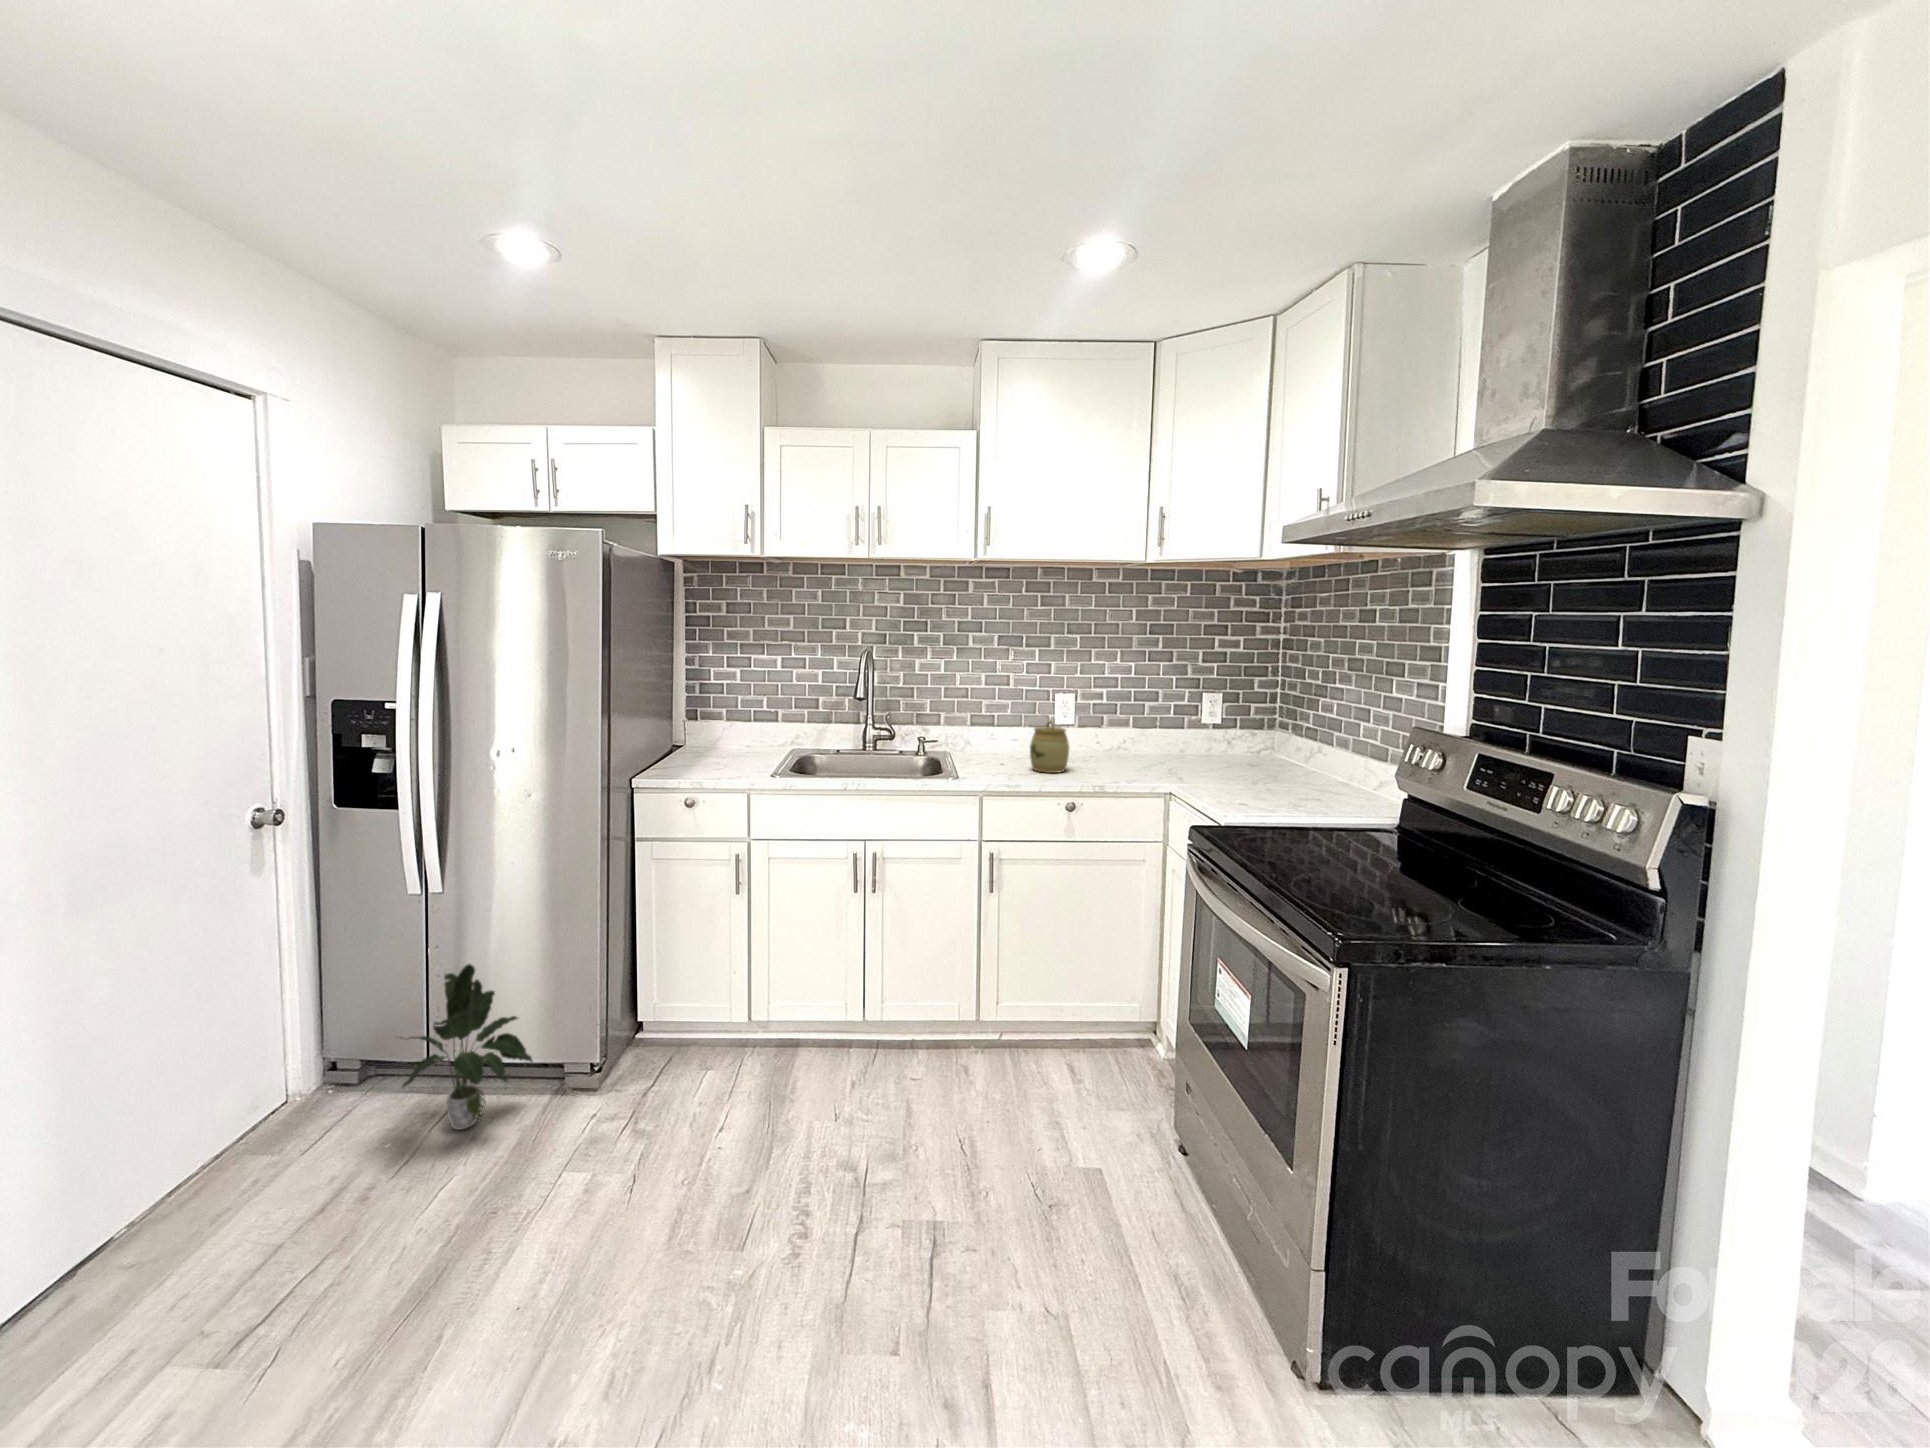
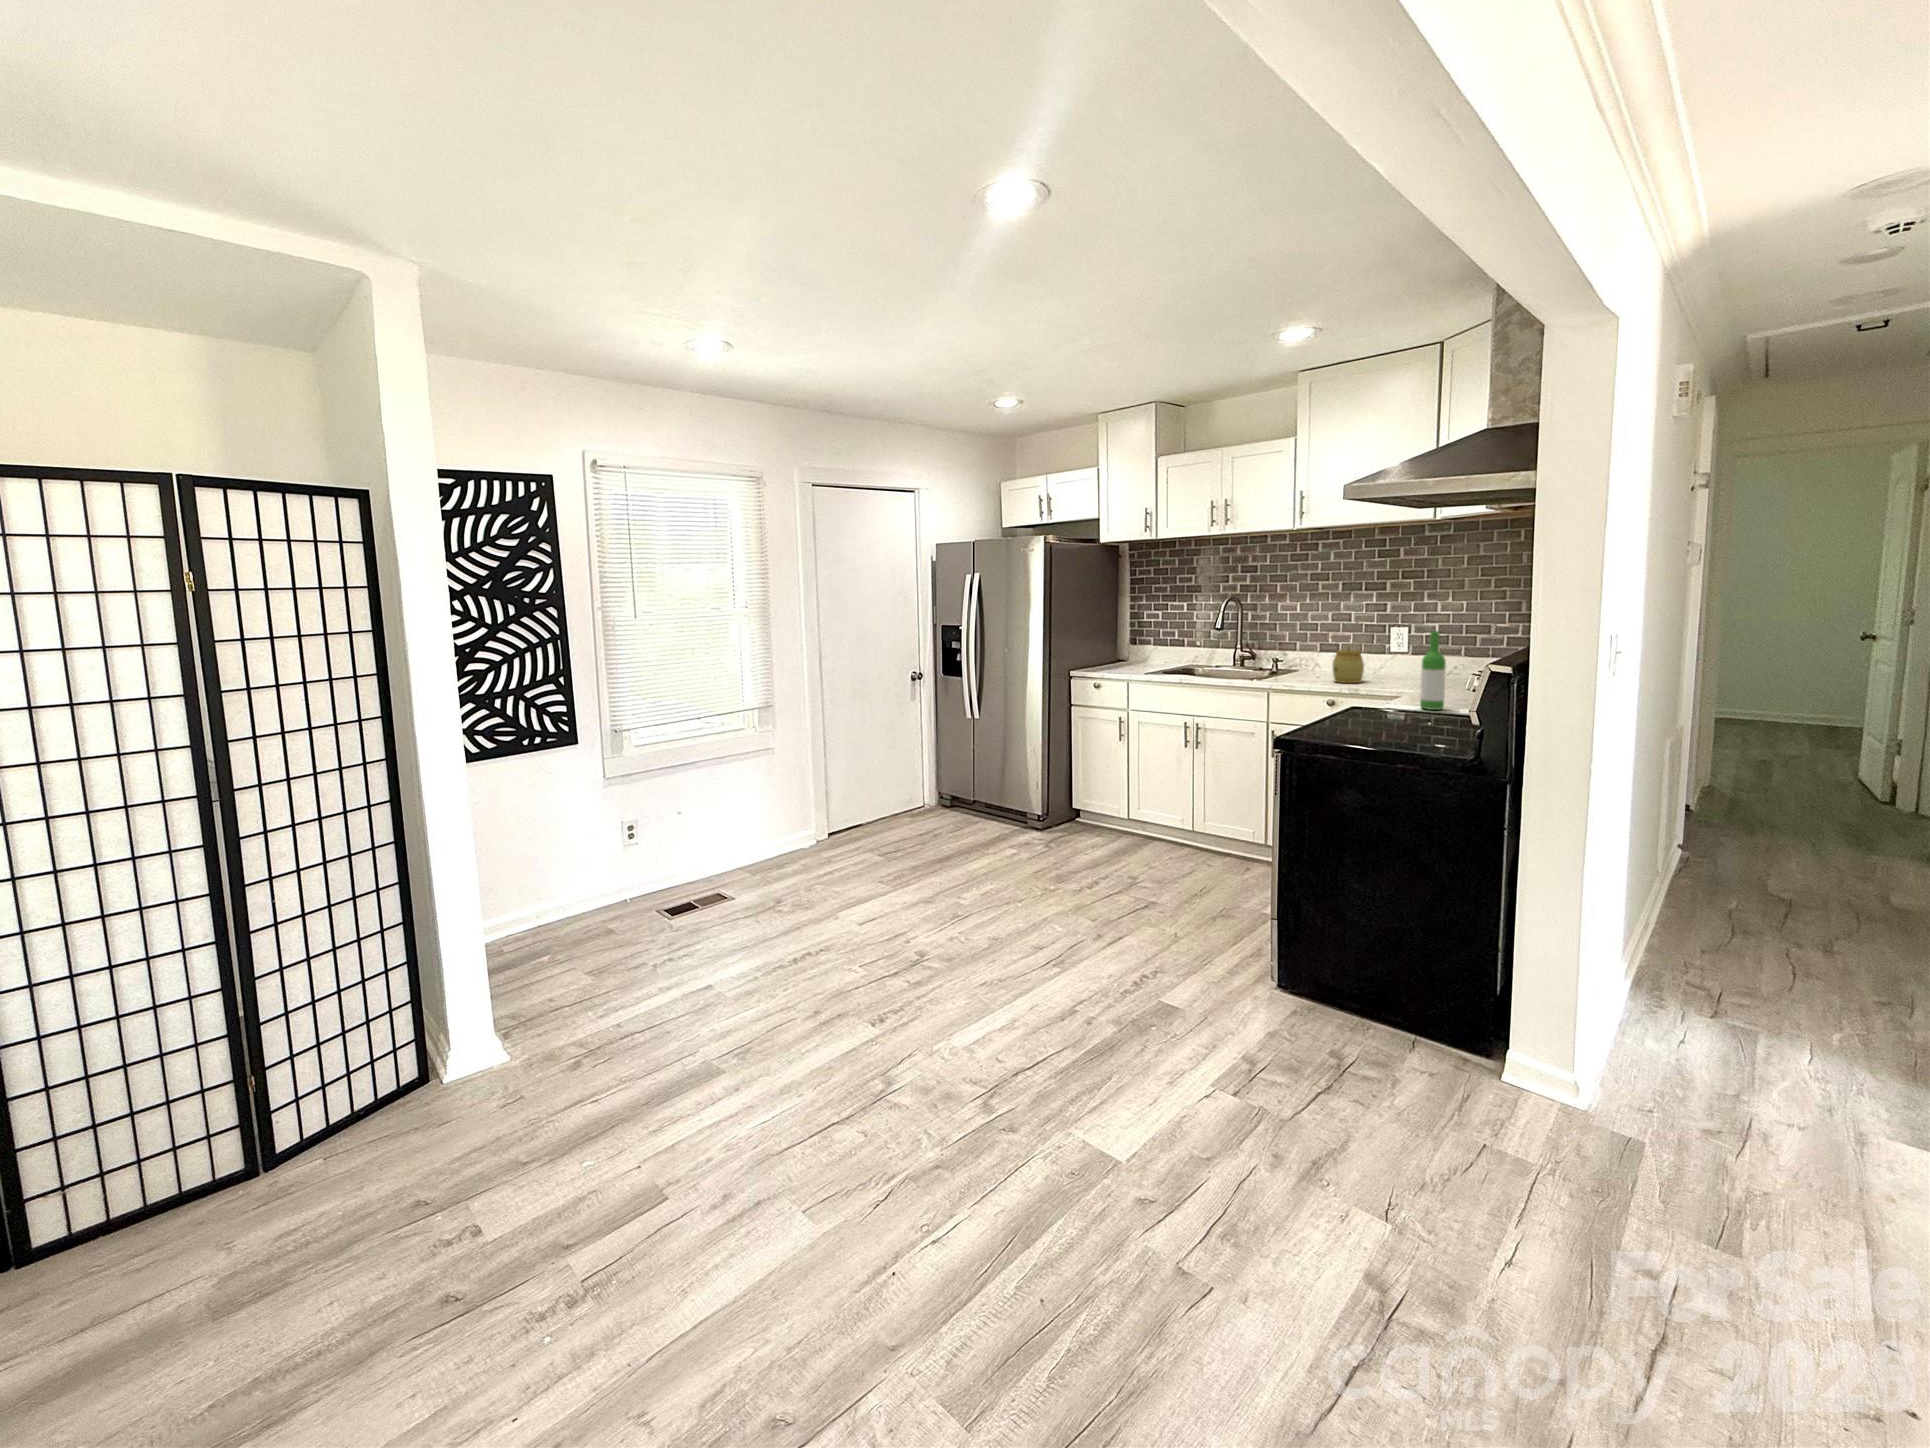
wine bottle: none [1243,709,1275,816] -> present [1420,631,1446,710]
potted plant: present [402,964,532,1130] -> none [953,752,1012,829]

